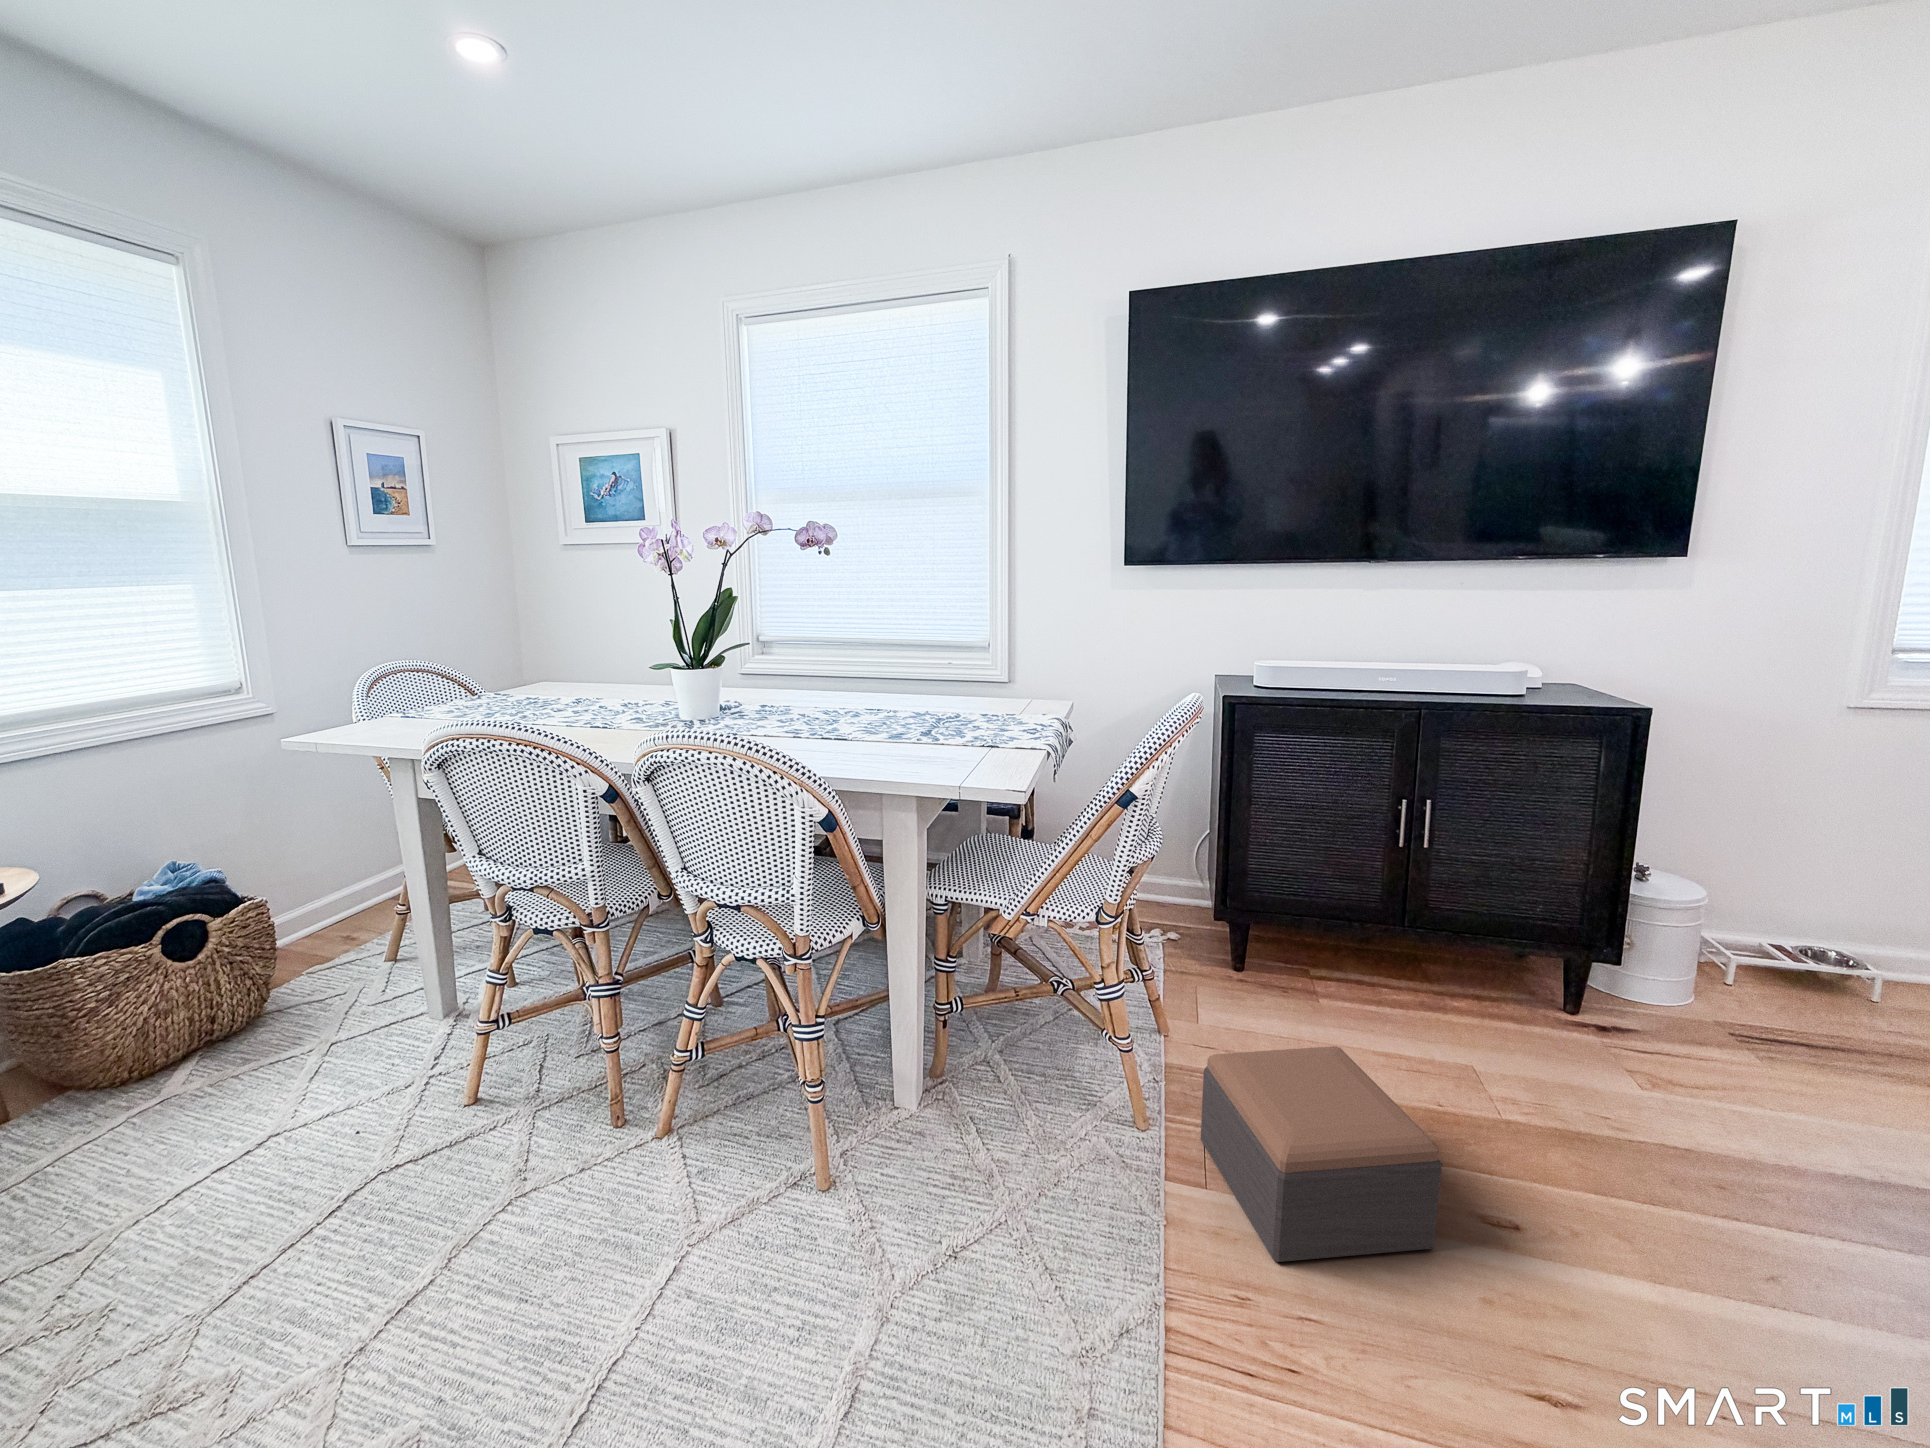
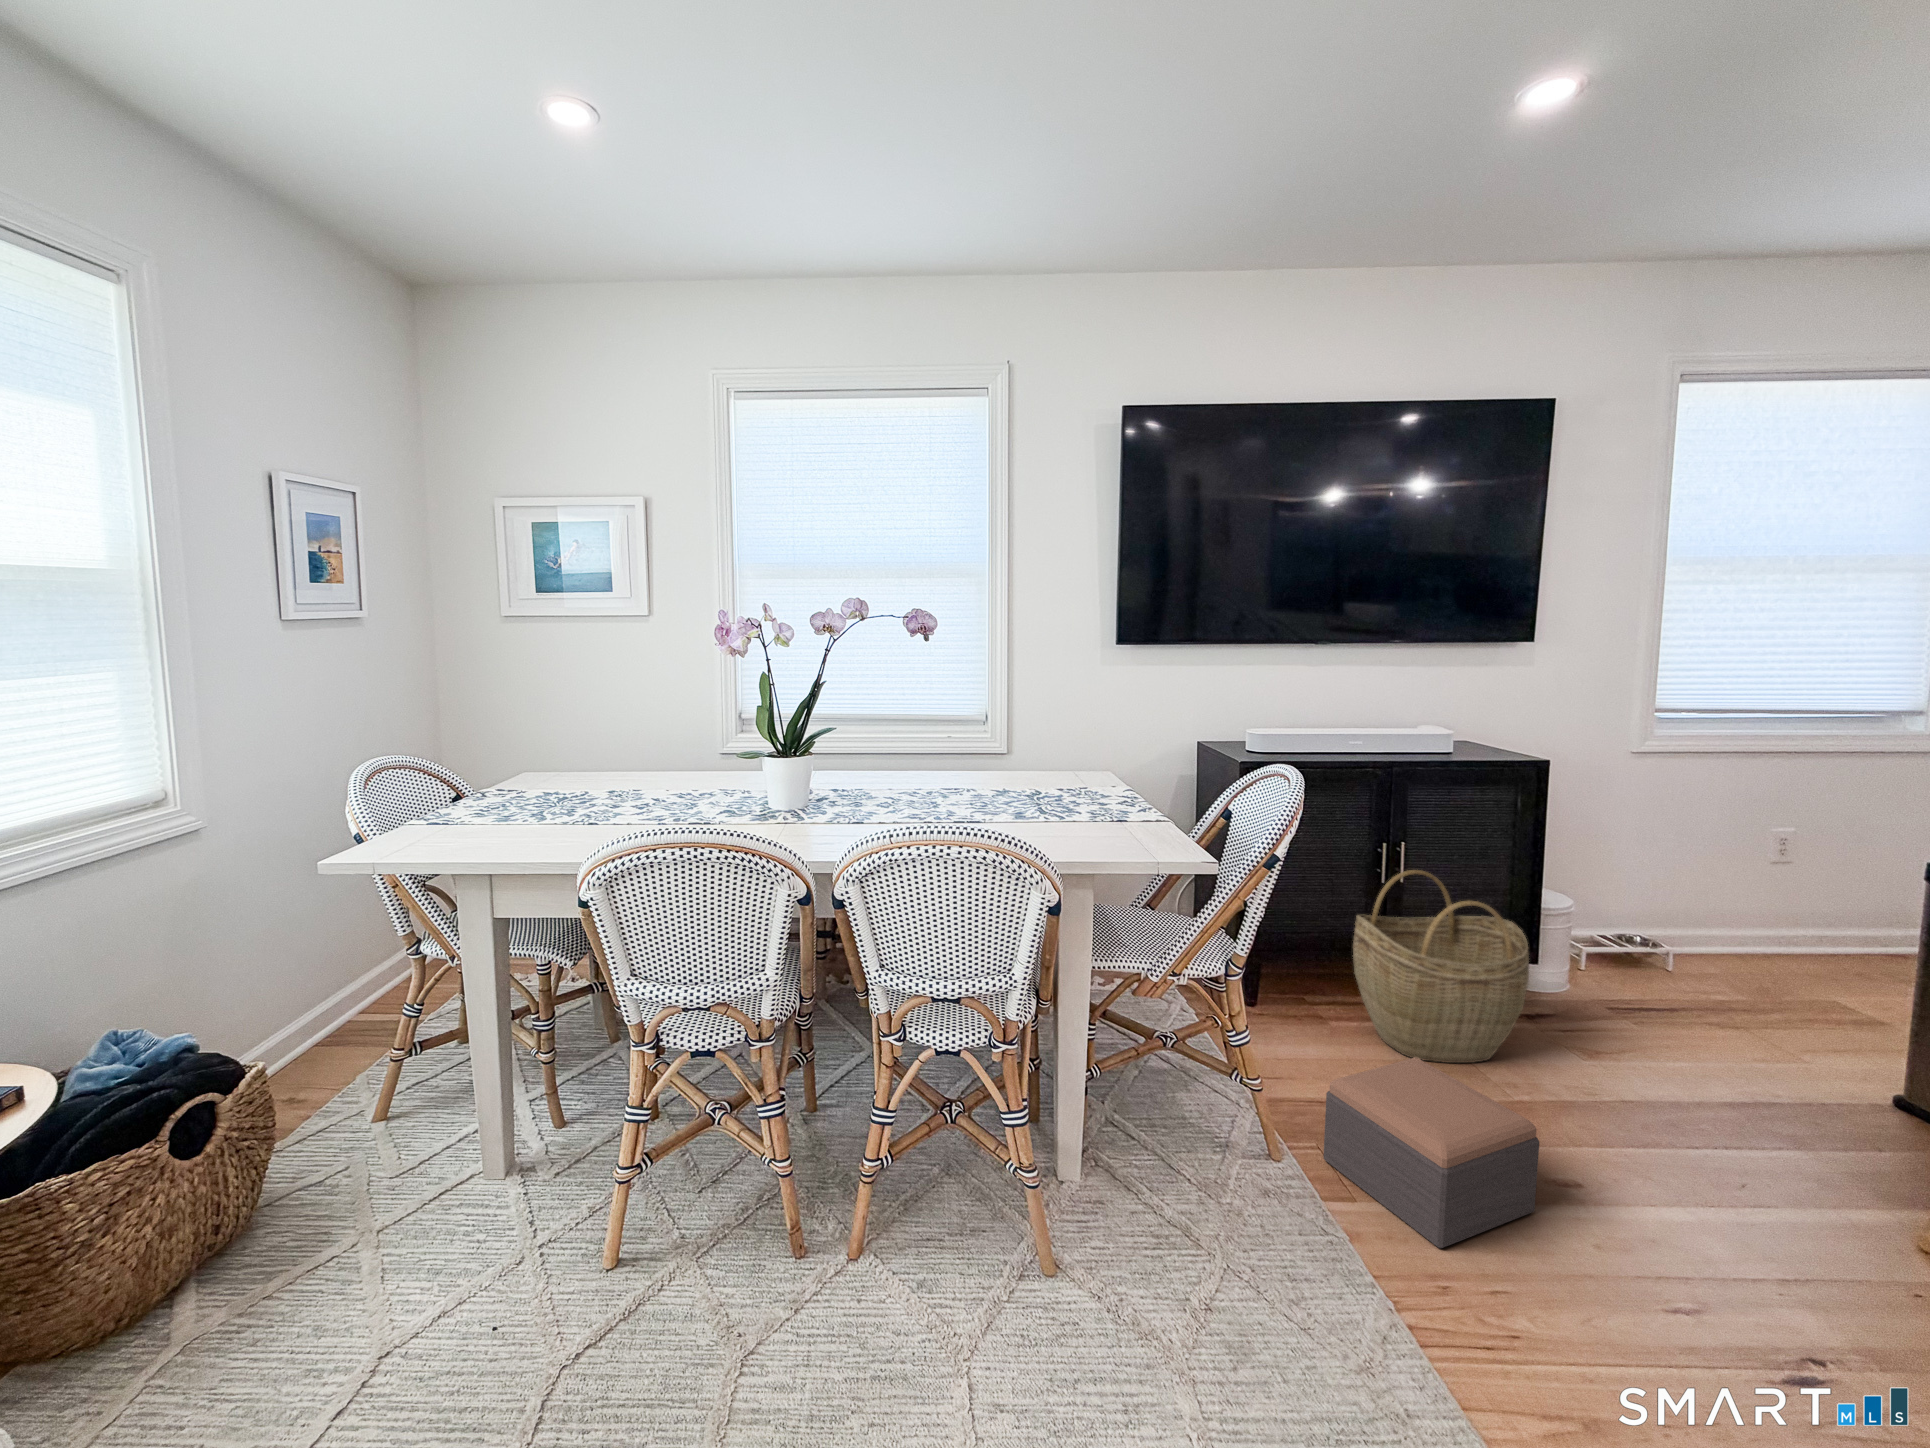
woven basket: none [1344,834,1564,1070] -> present [1353,870,1529,1063]

